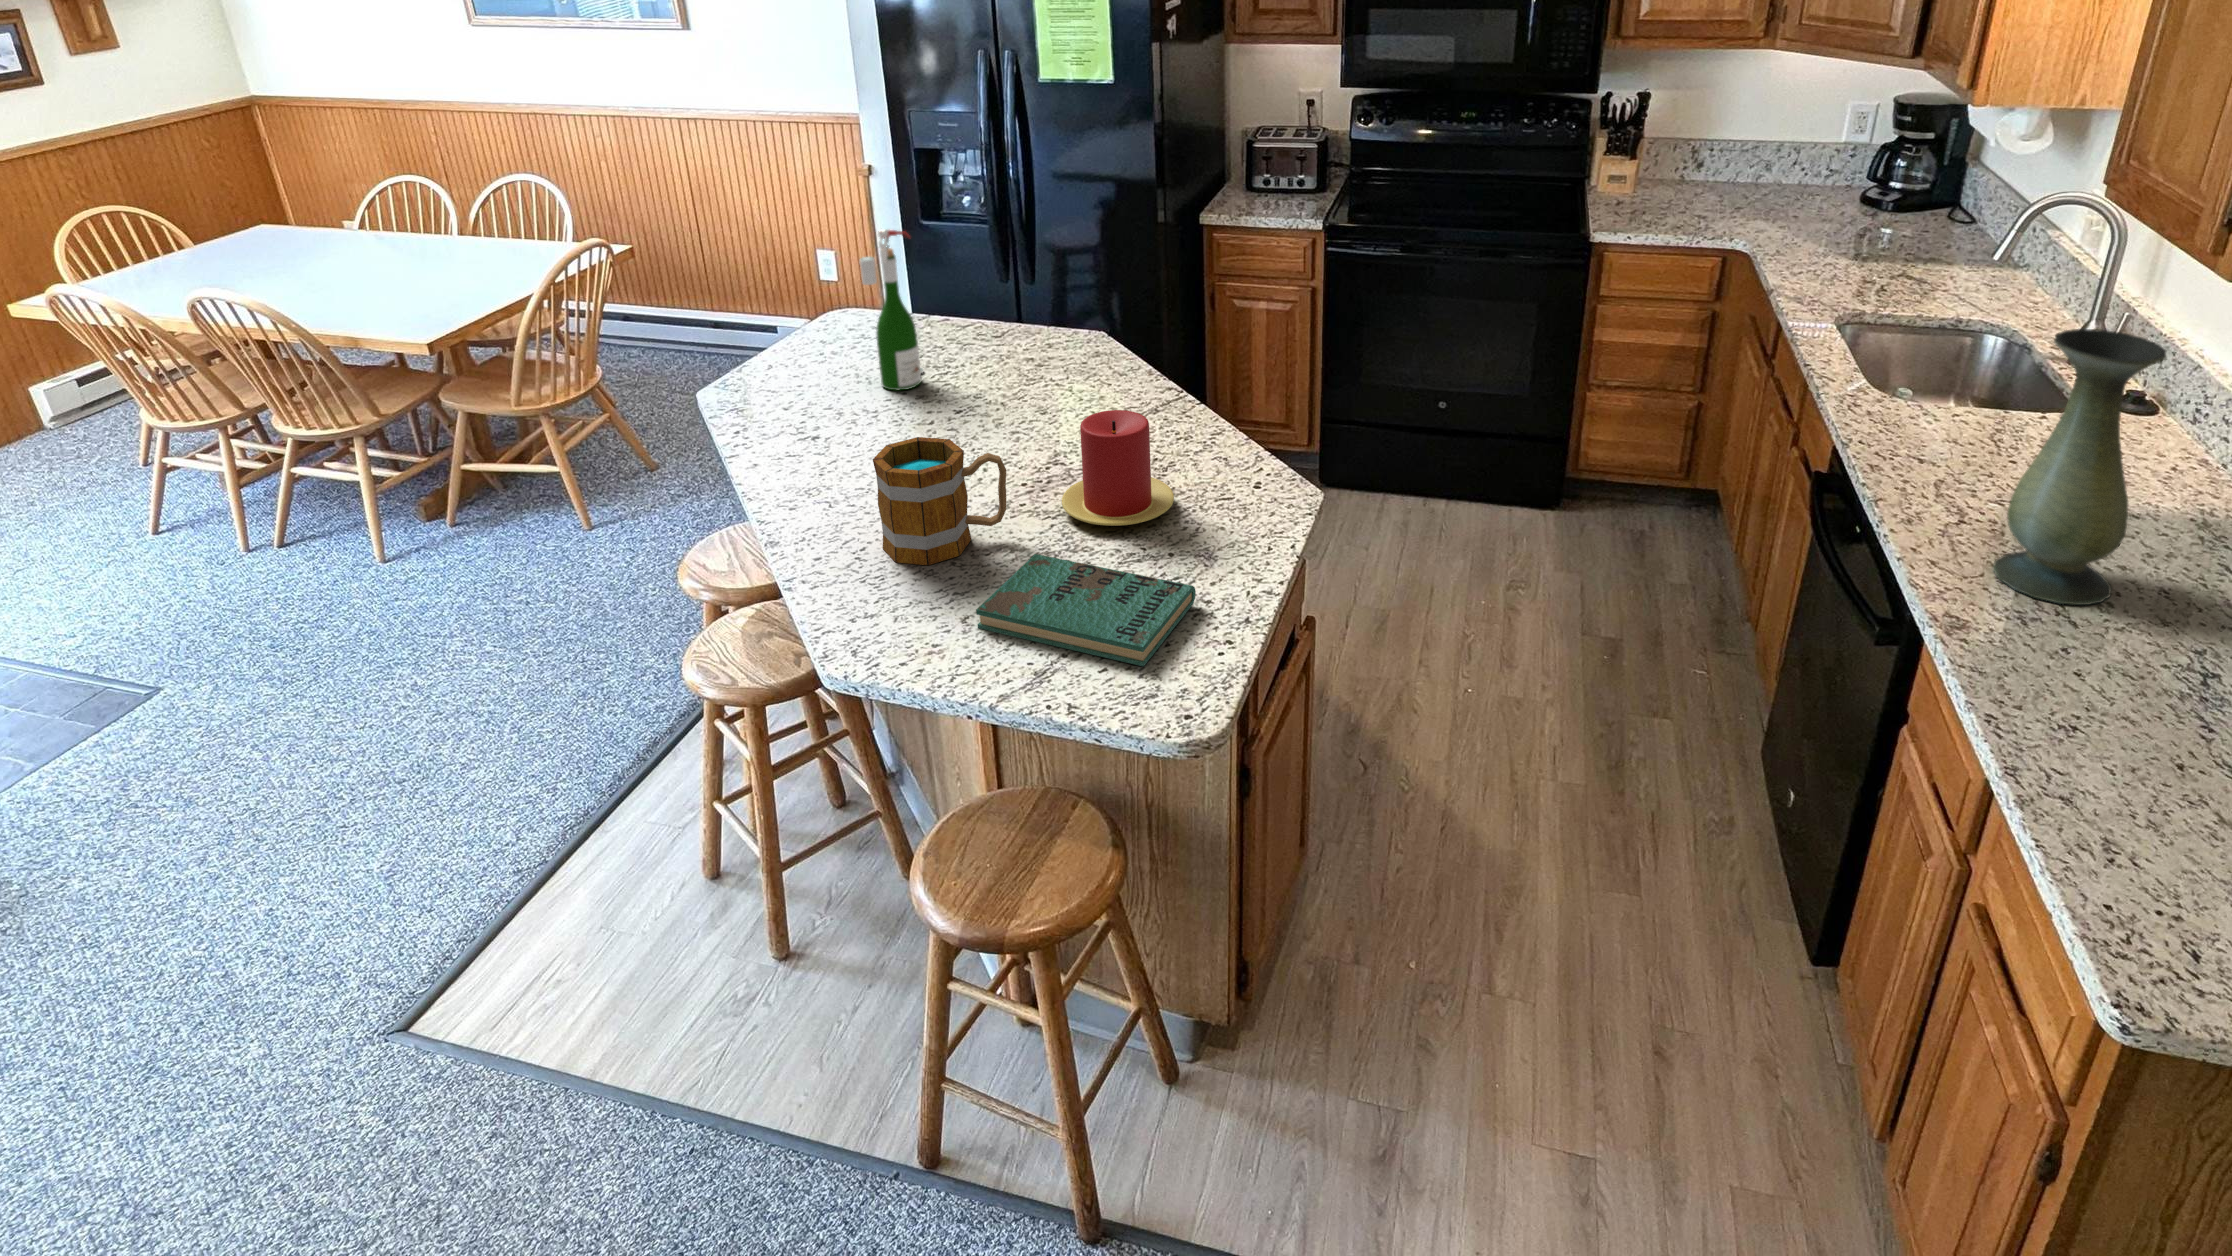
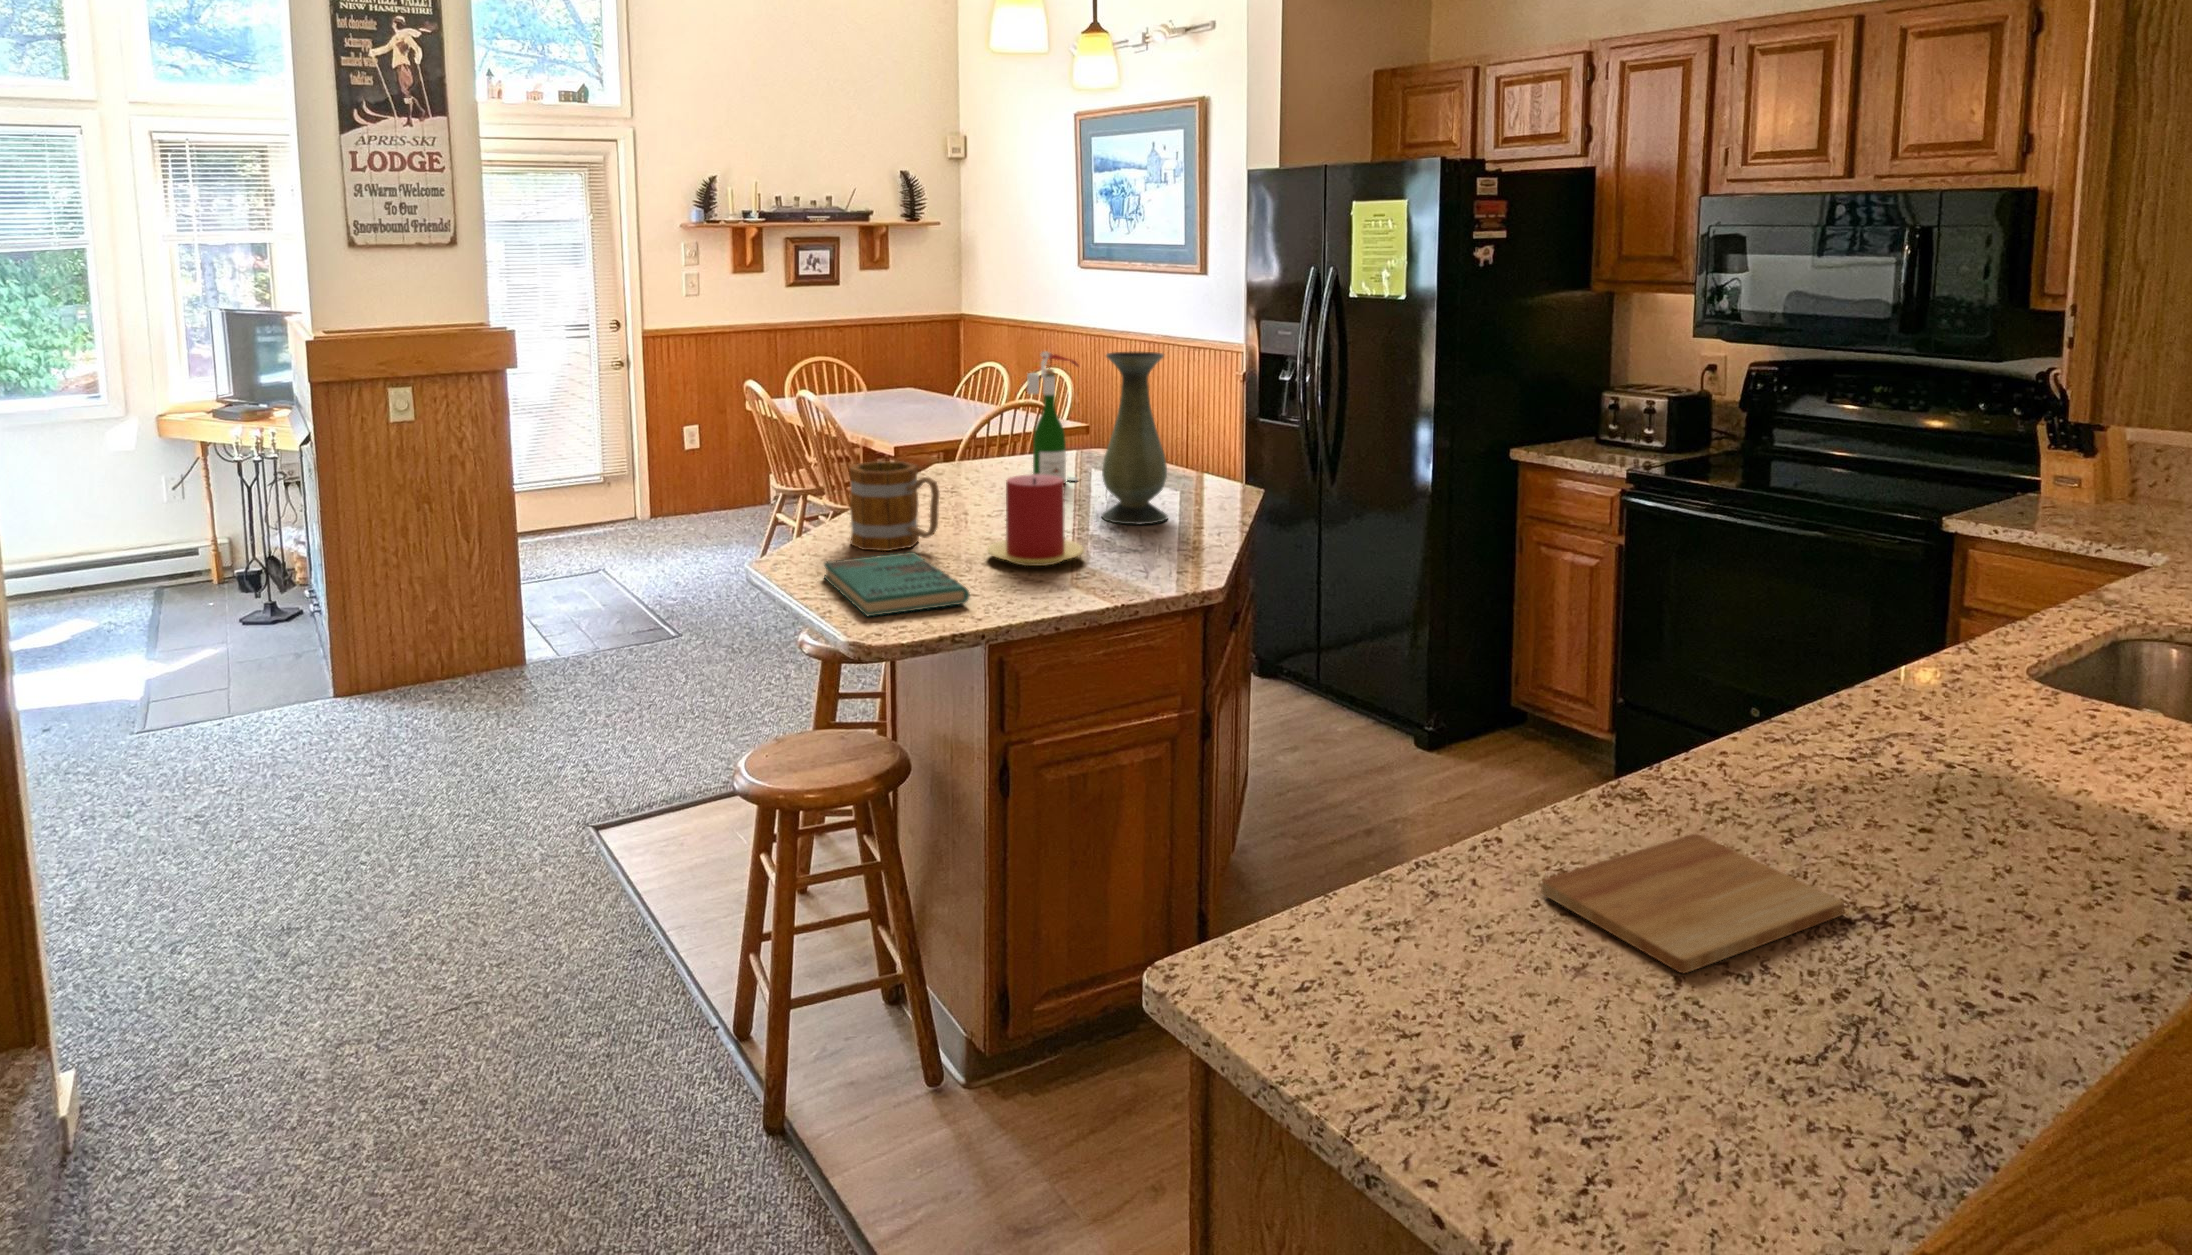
vase: present [1993,329,2166,605] -> present [1102,351,1167,525]
cutting board: none [2040,622,2223,746] -> present [1541,834,1844,973]

